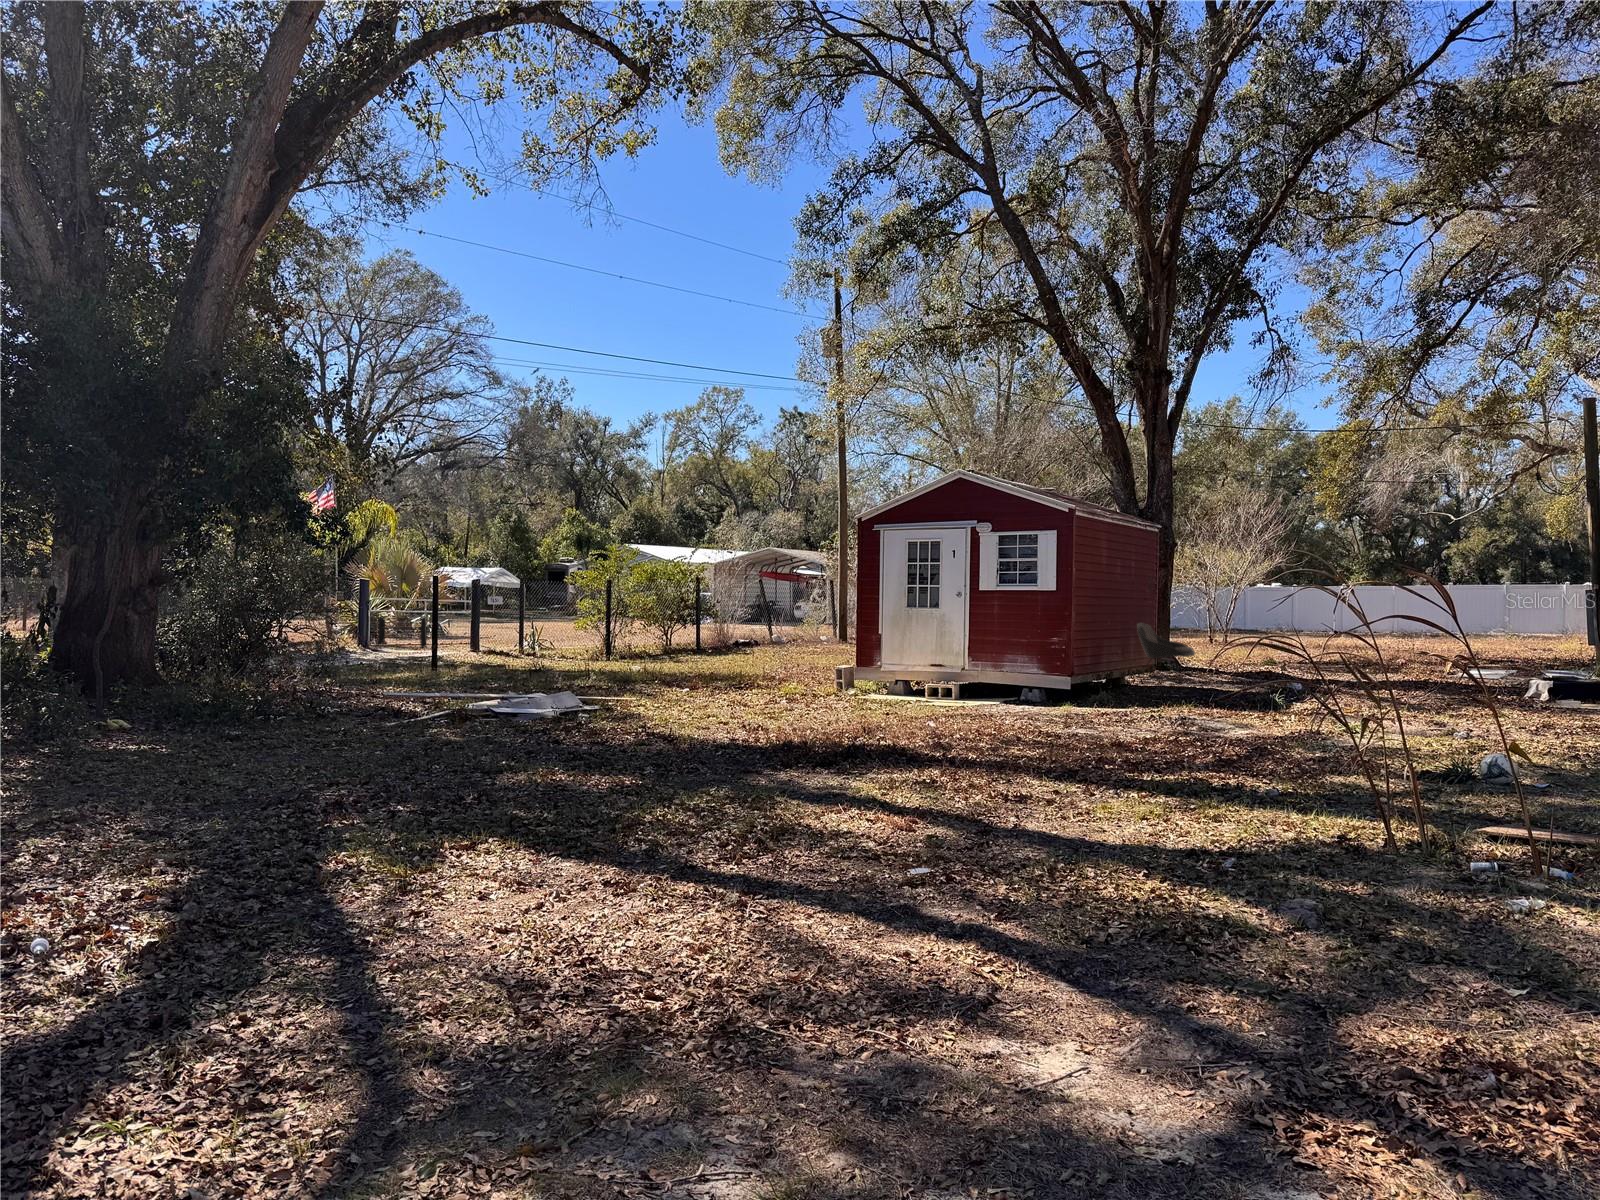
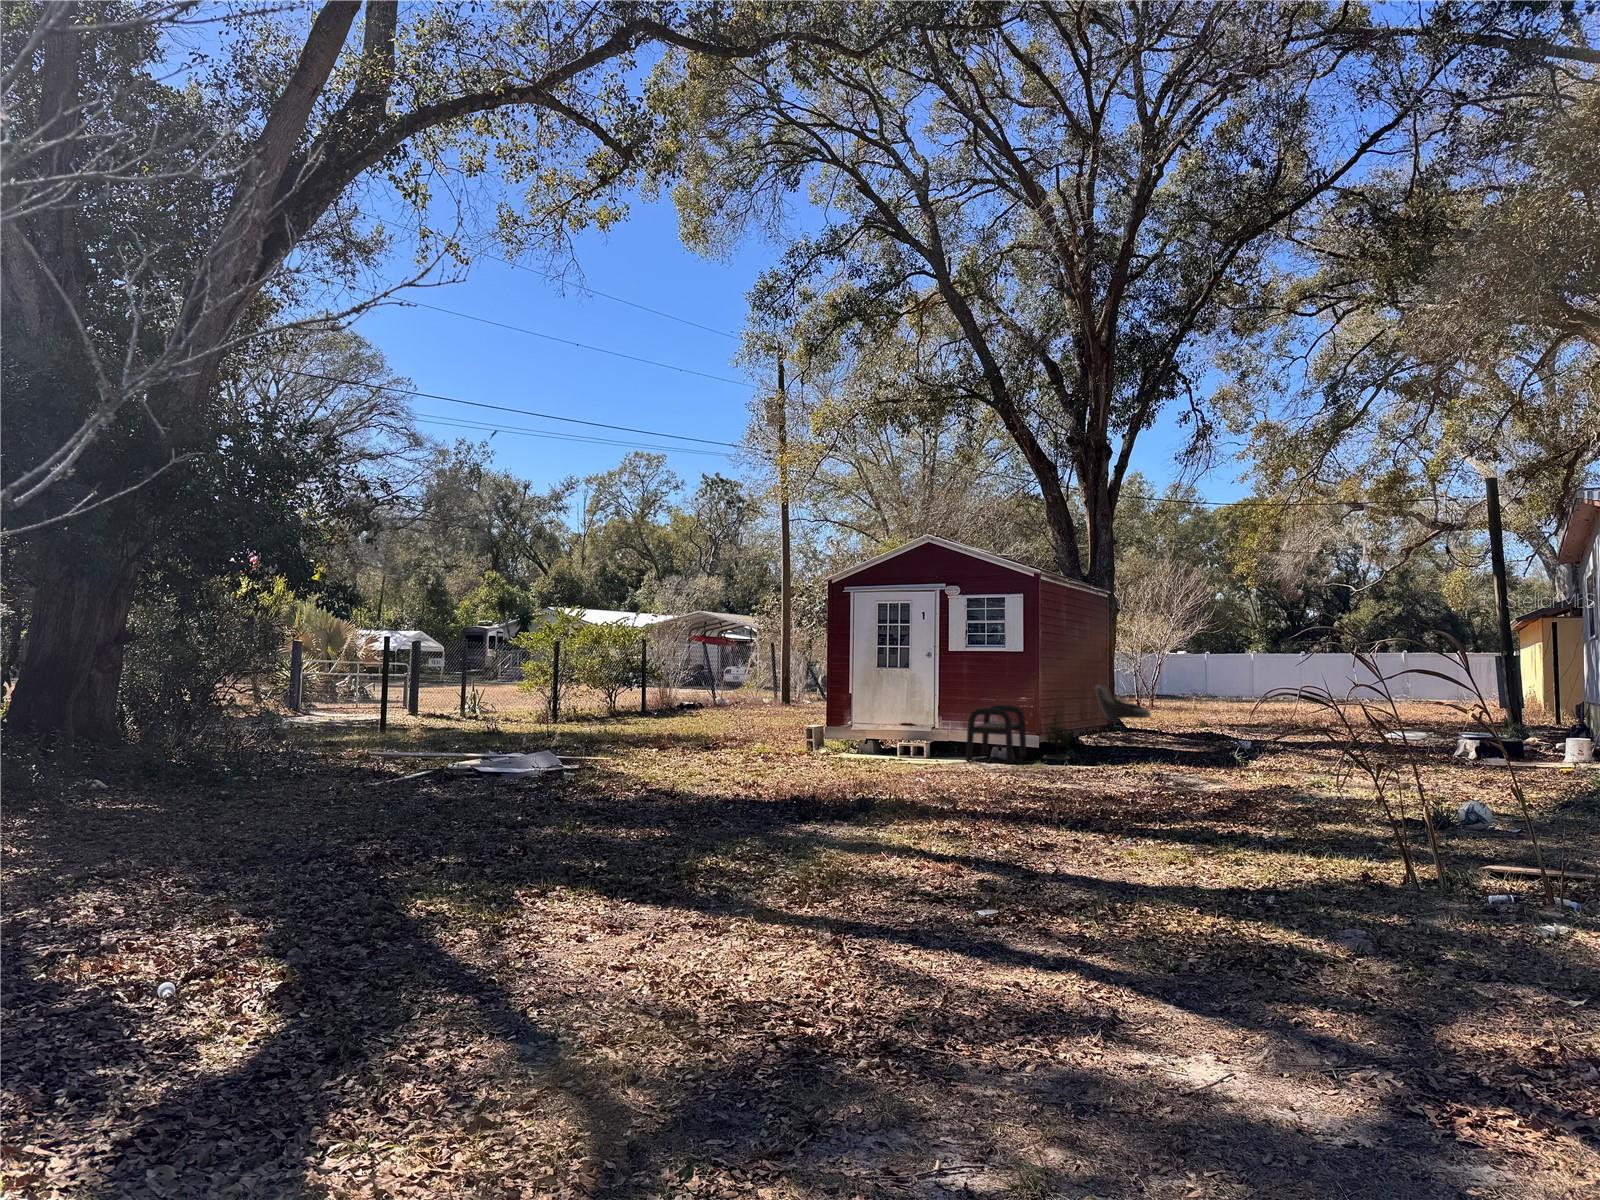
bench: present [378,616,427,648] -> present [966,705,1026,764]
potted tree: none [1070,651,1103,700] -> present [1044,716,1071,760]

